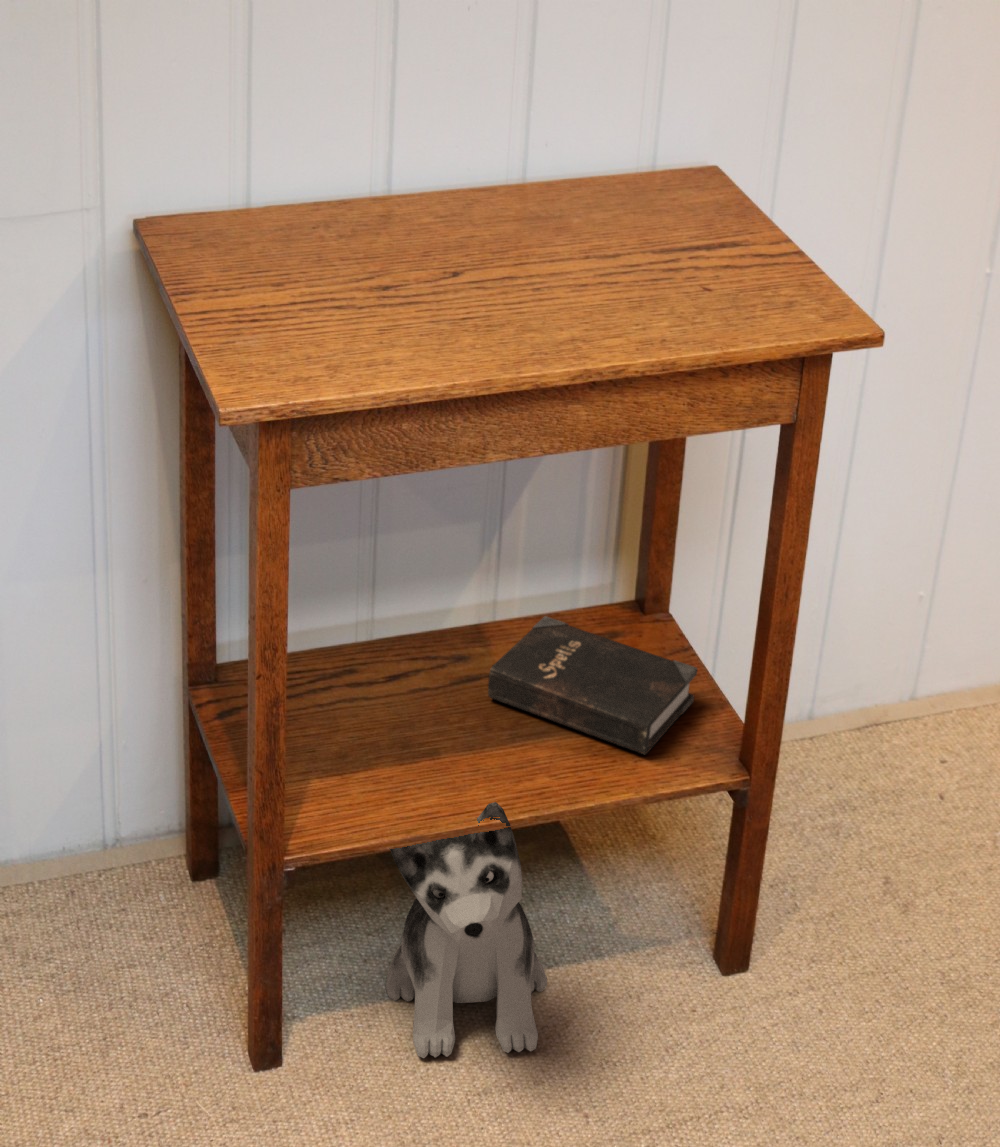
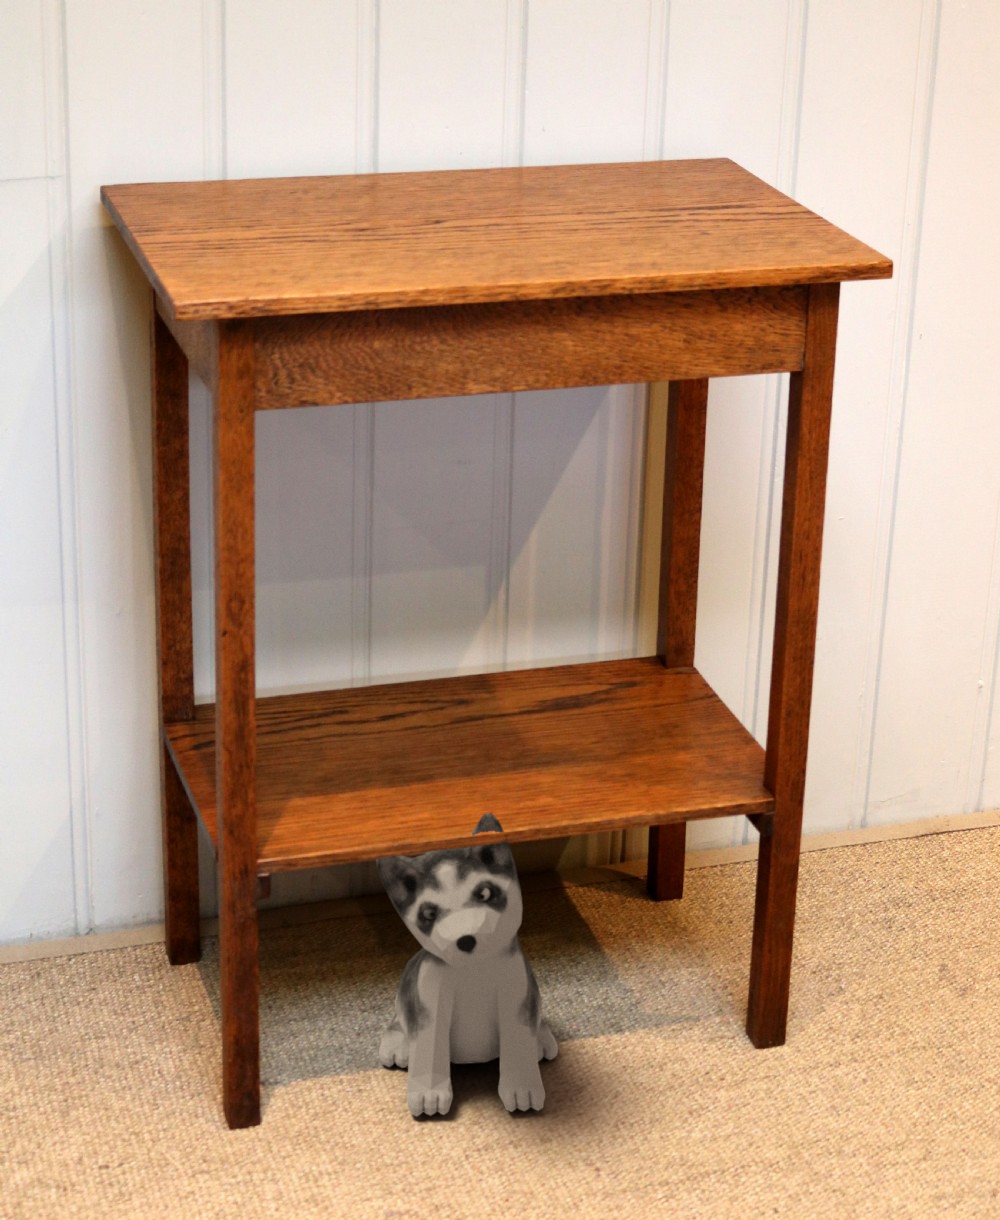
hardback book: present [488,616,697,754] -> none [489,663,715,781]

